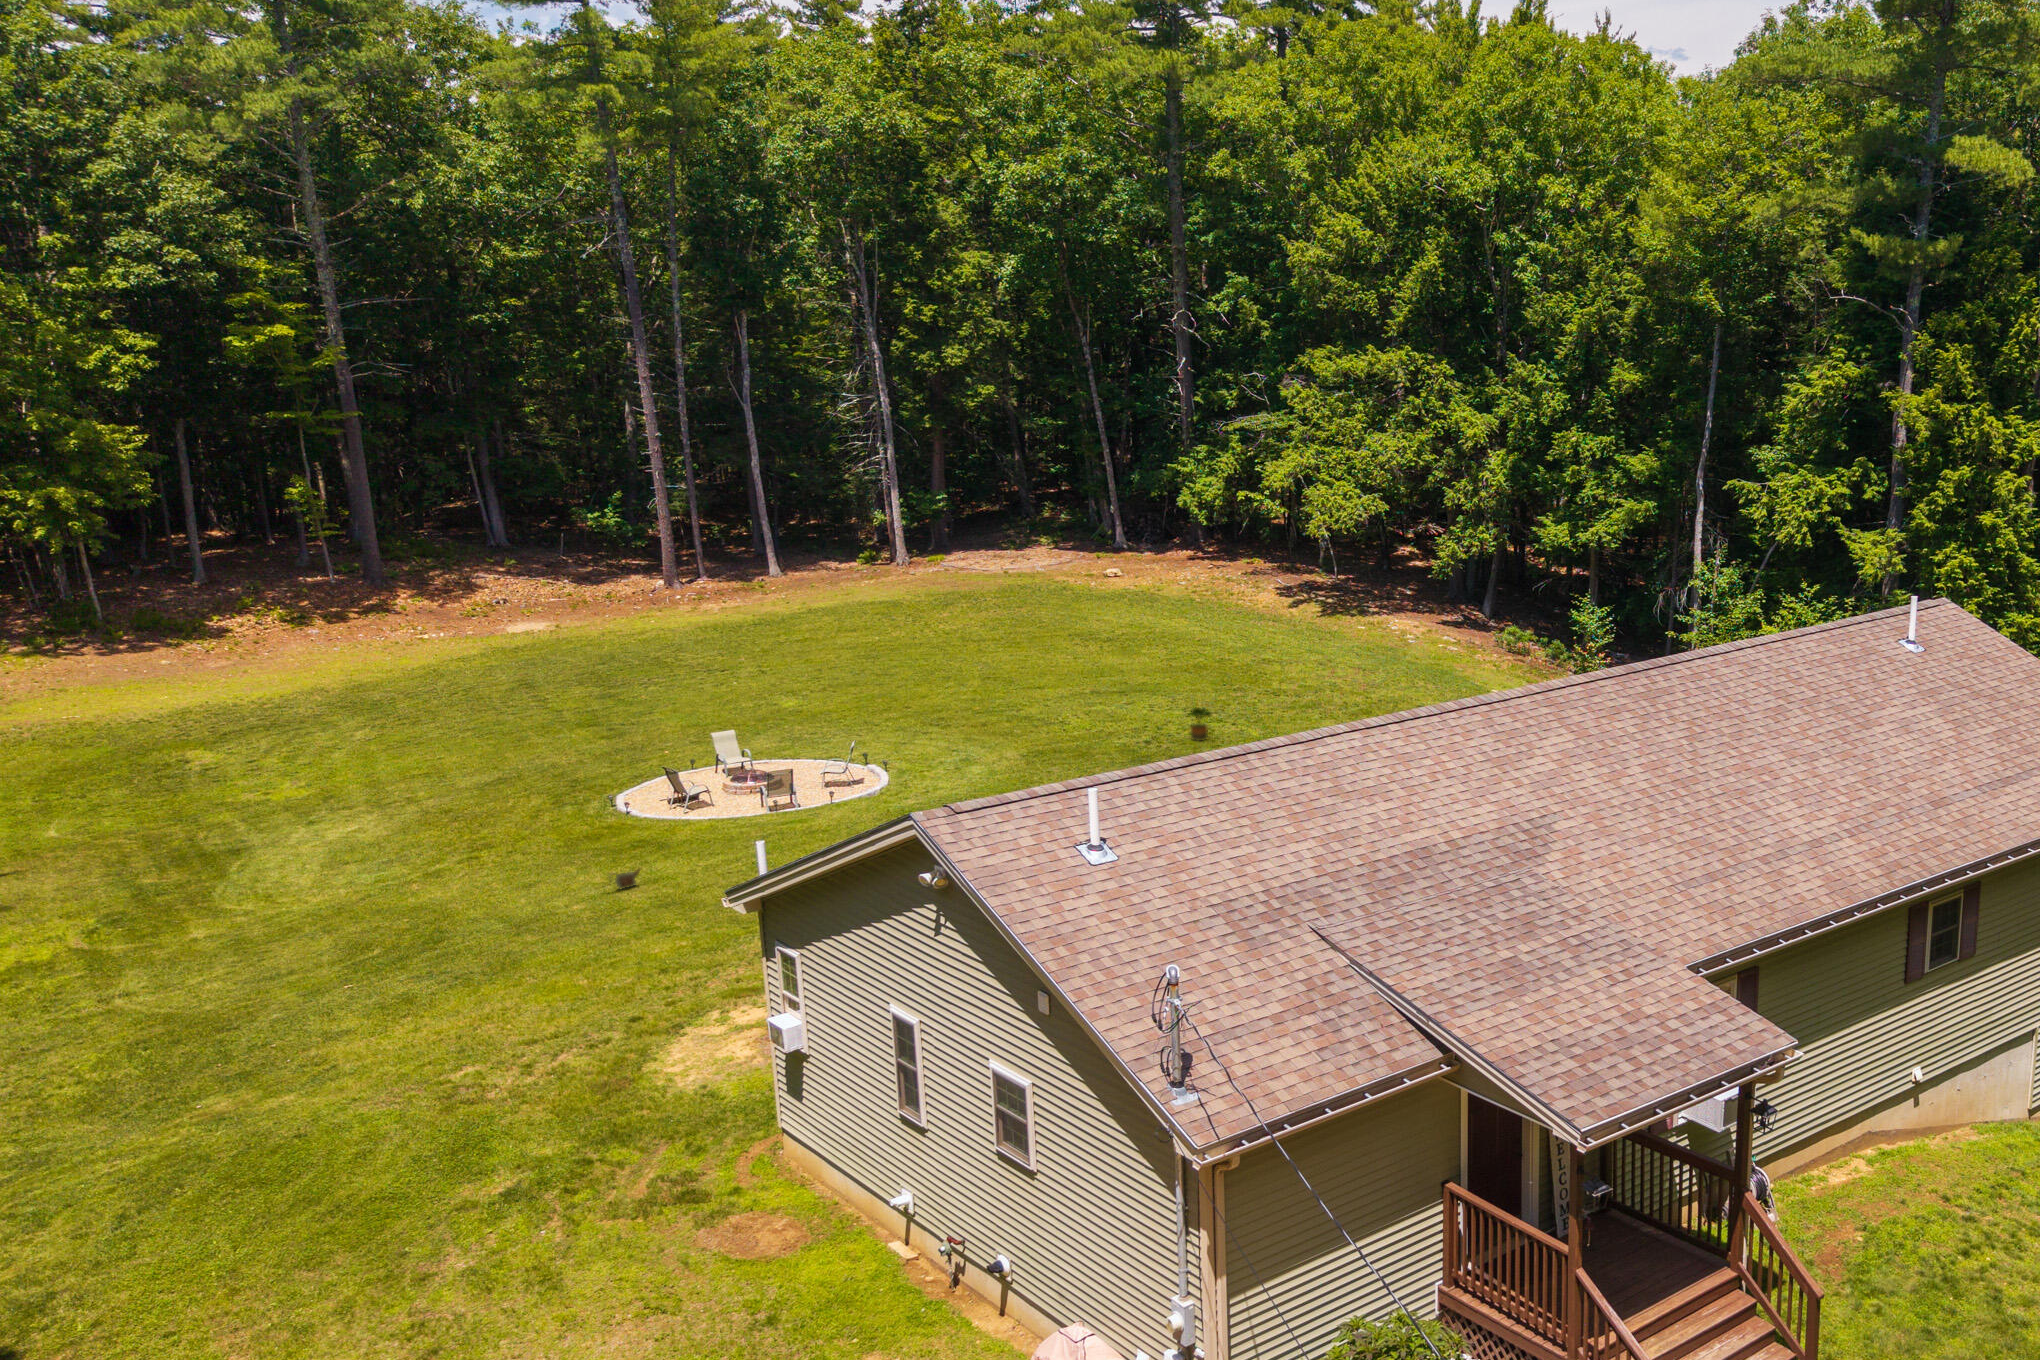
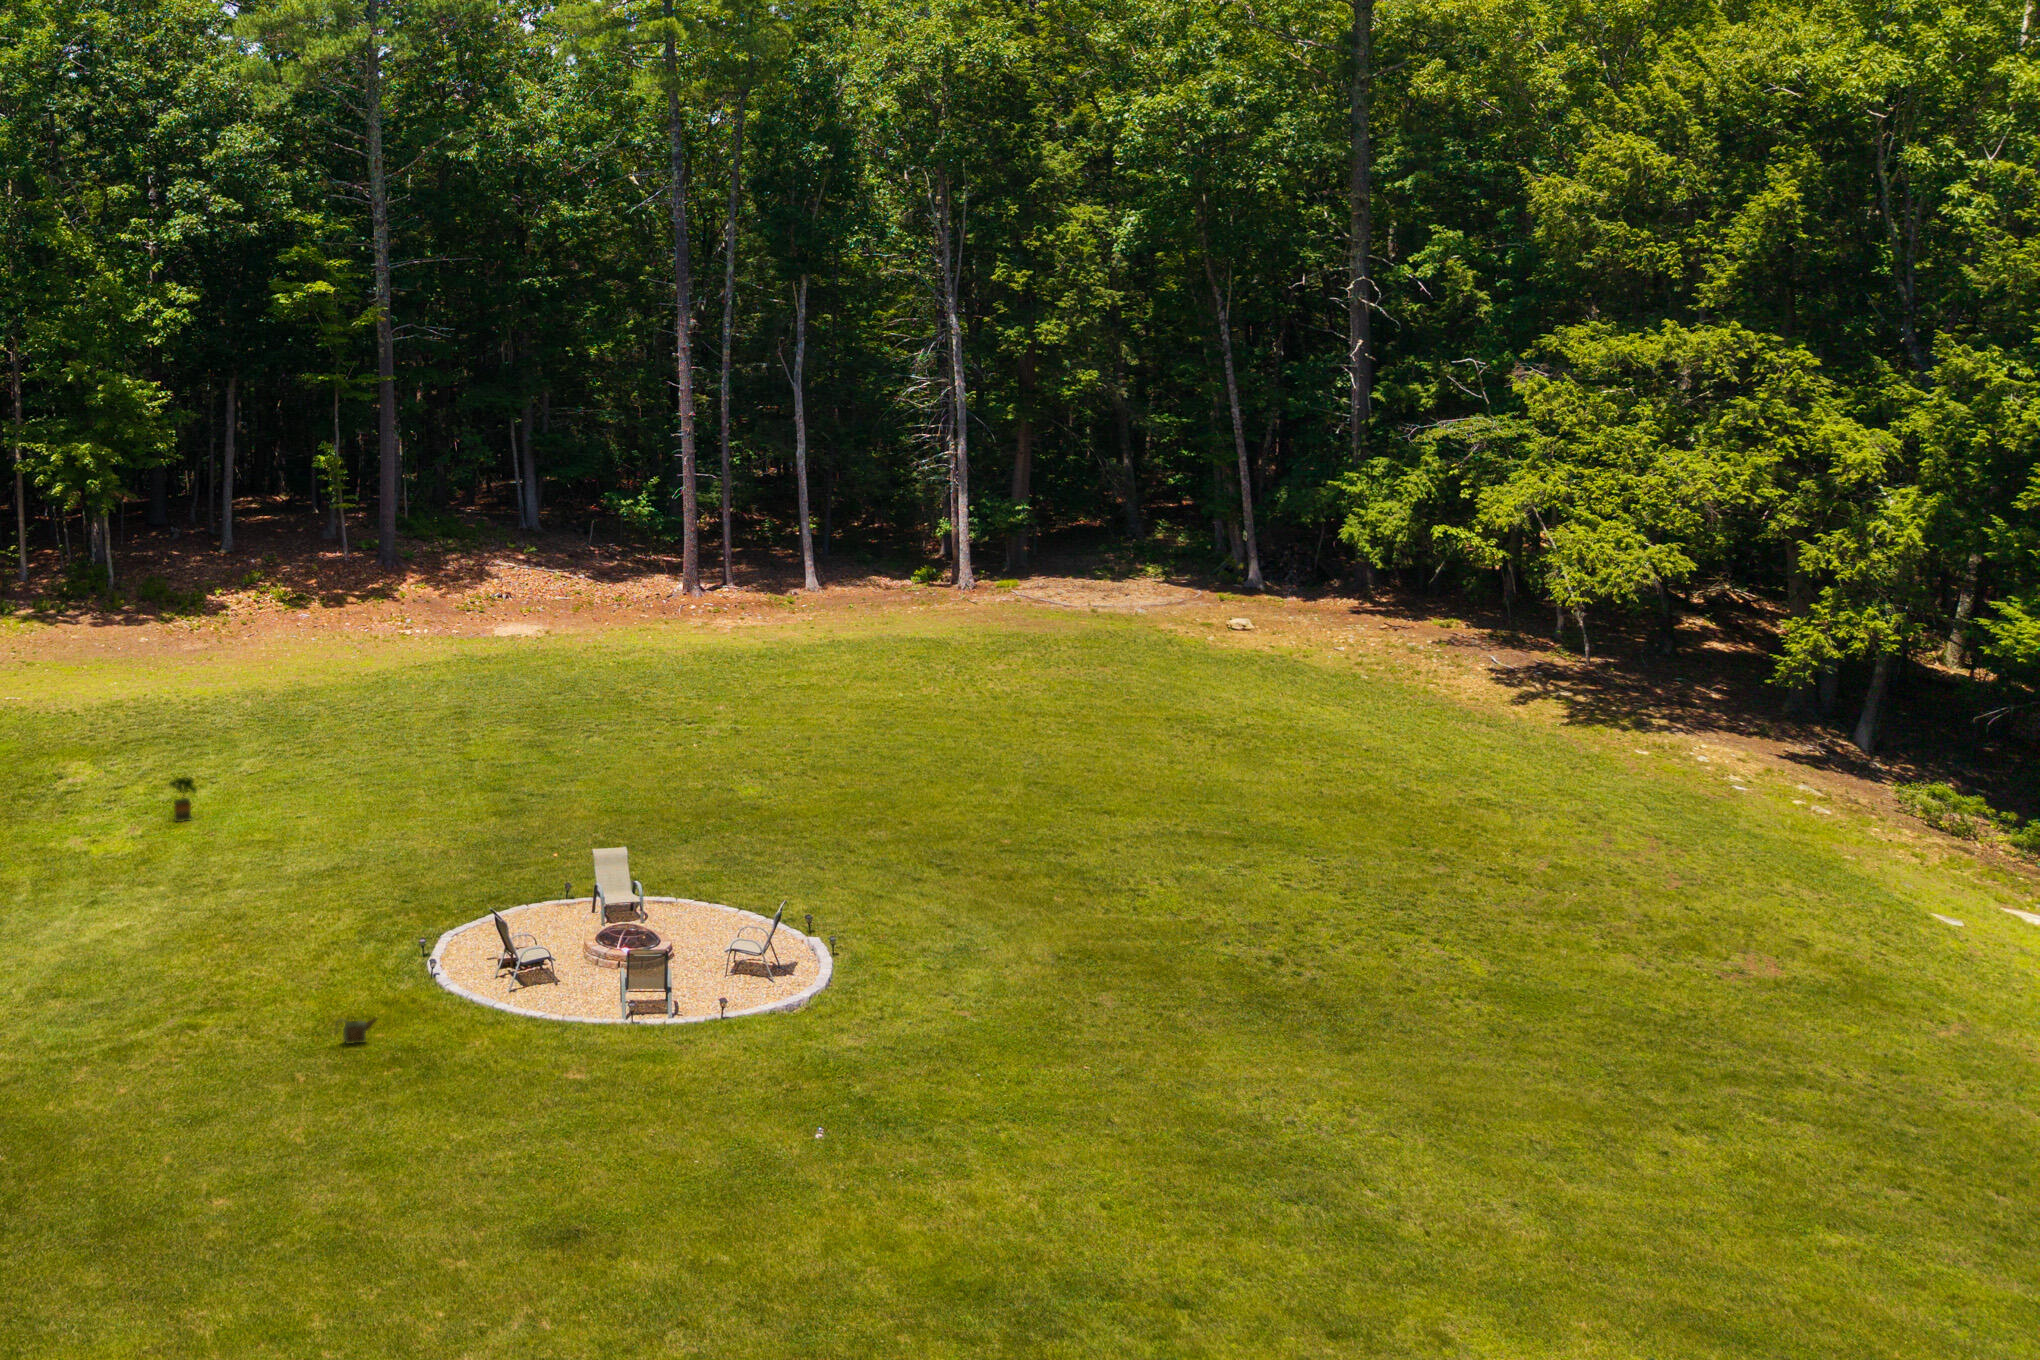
potted tree: present [1188,707,1211,741] -> present [170,777,196,822]

